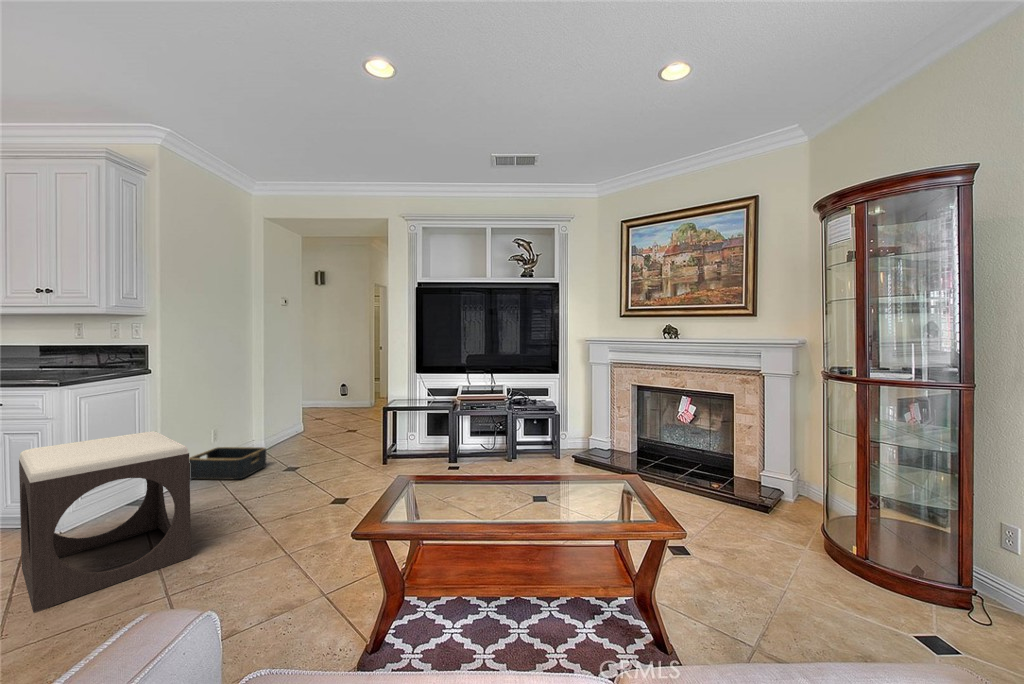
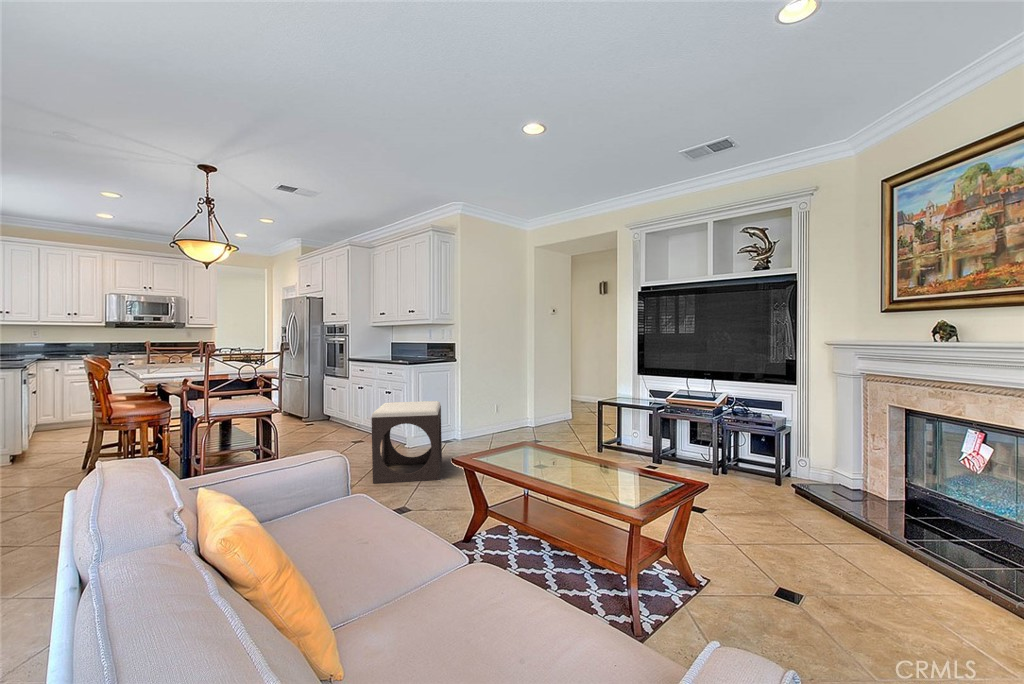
basket: present [189,447,266,479] -> none [476,421,522,445]

